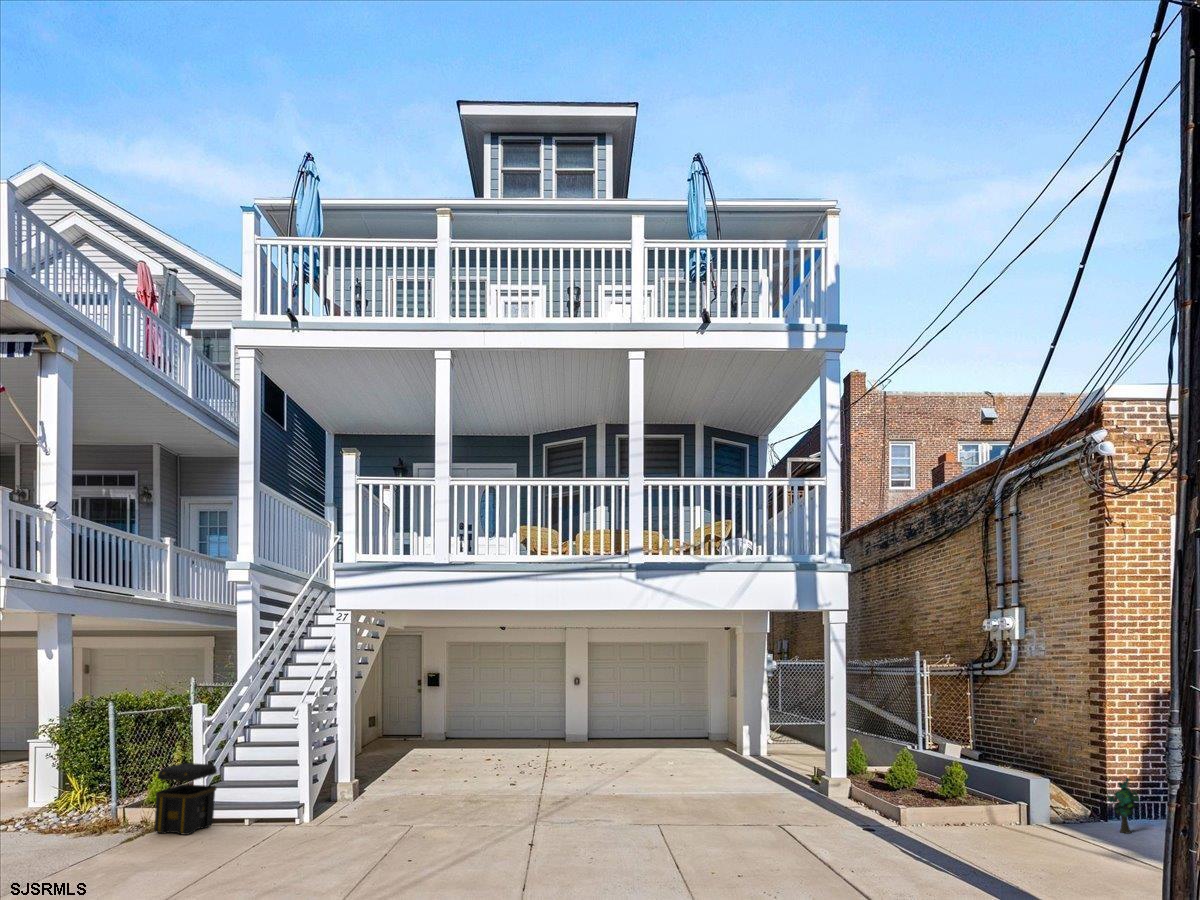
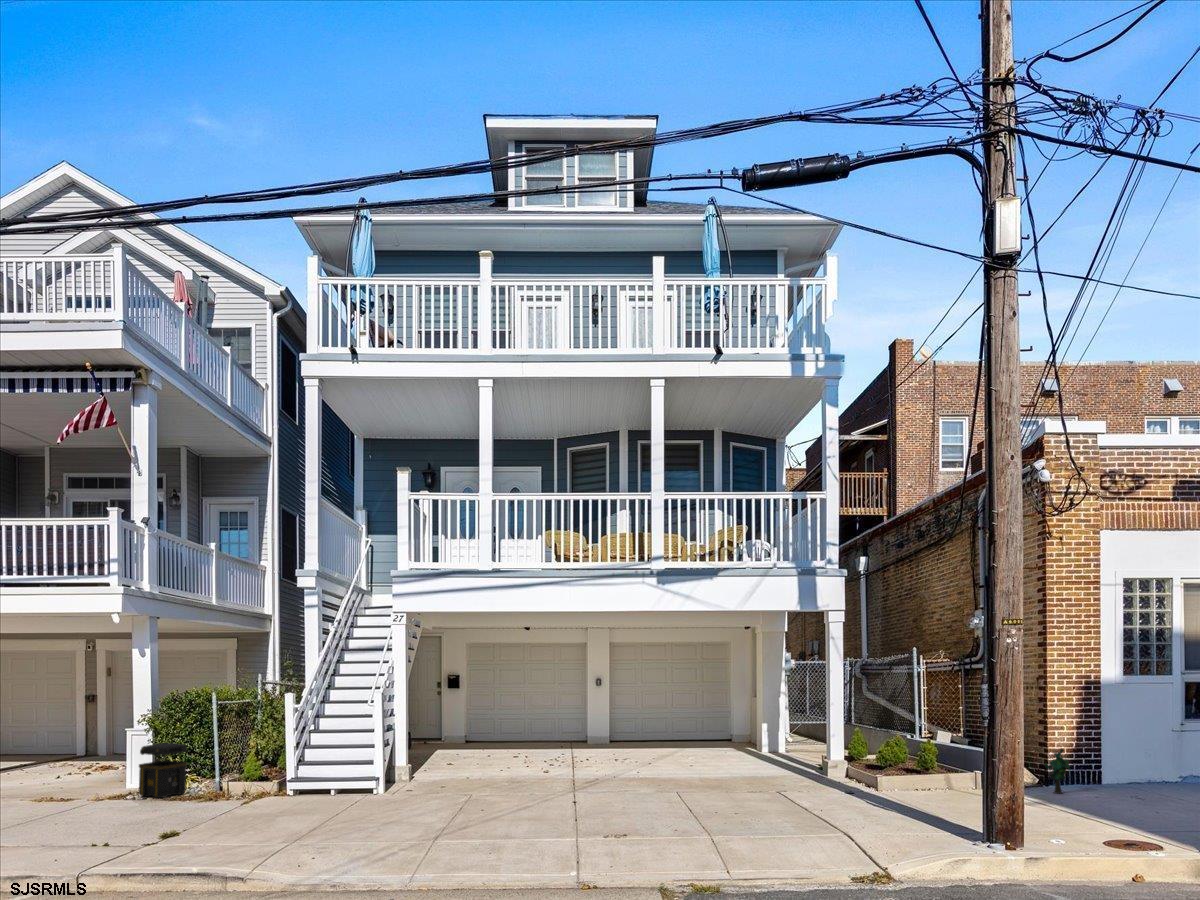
toolbox: present [154,763,217,835] -> present [139,743,187,798]

